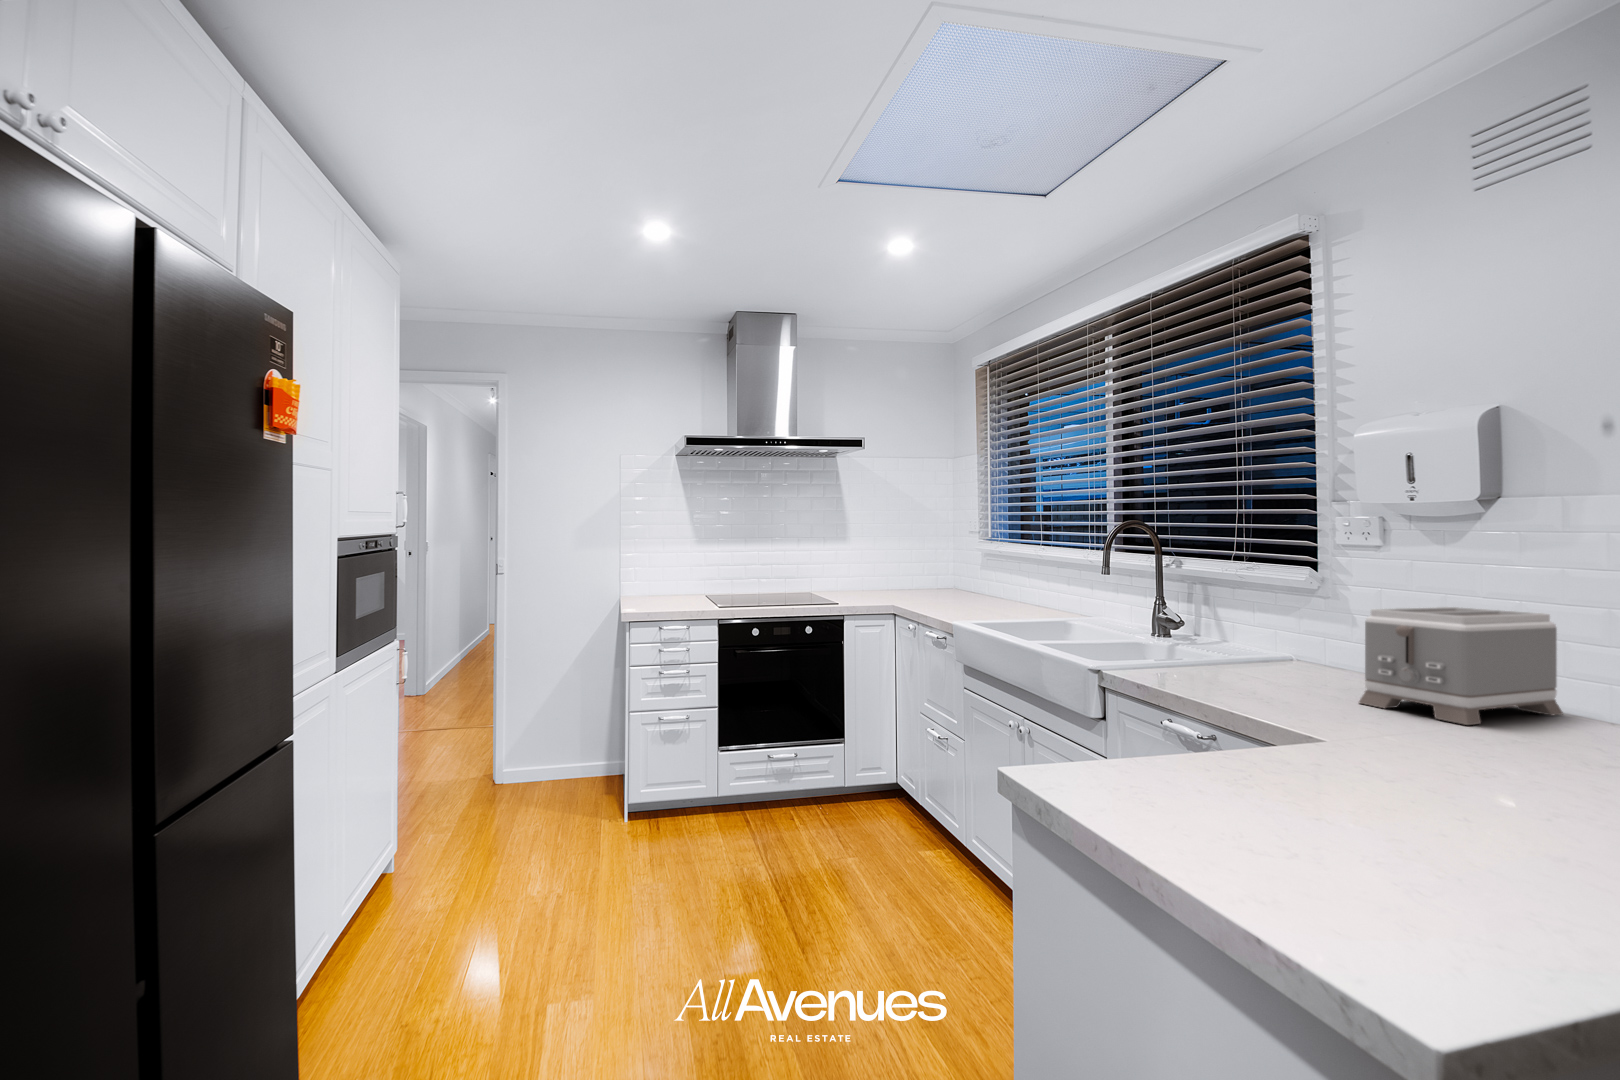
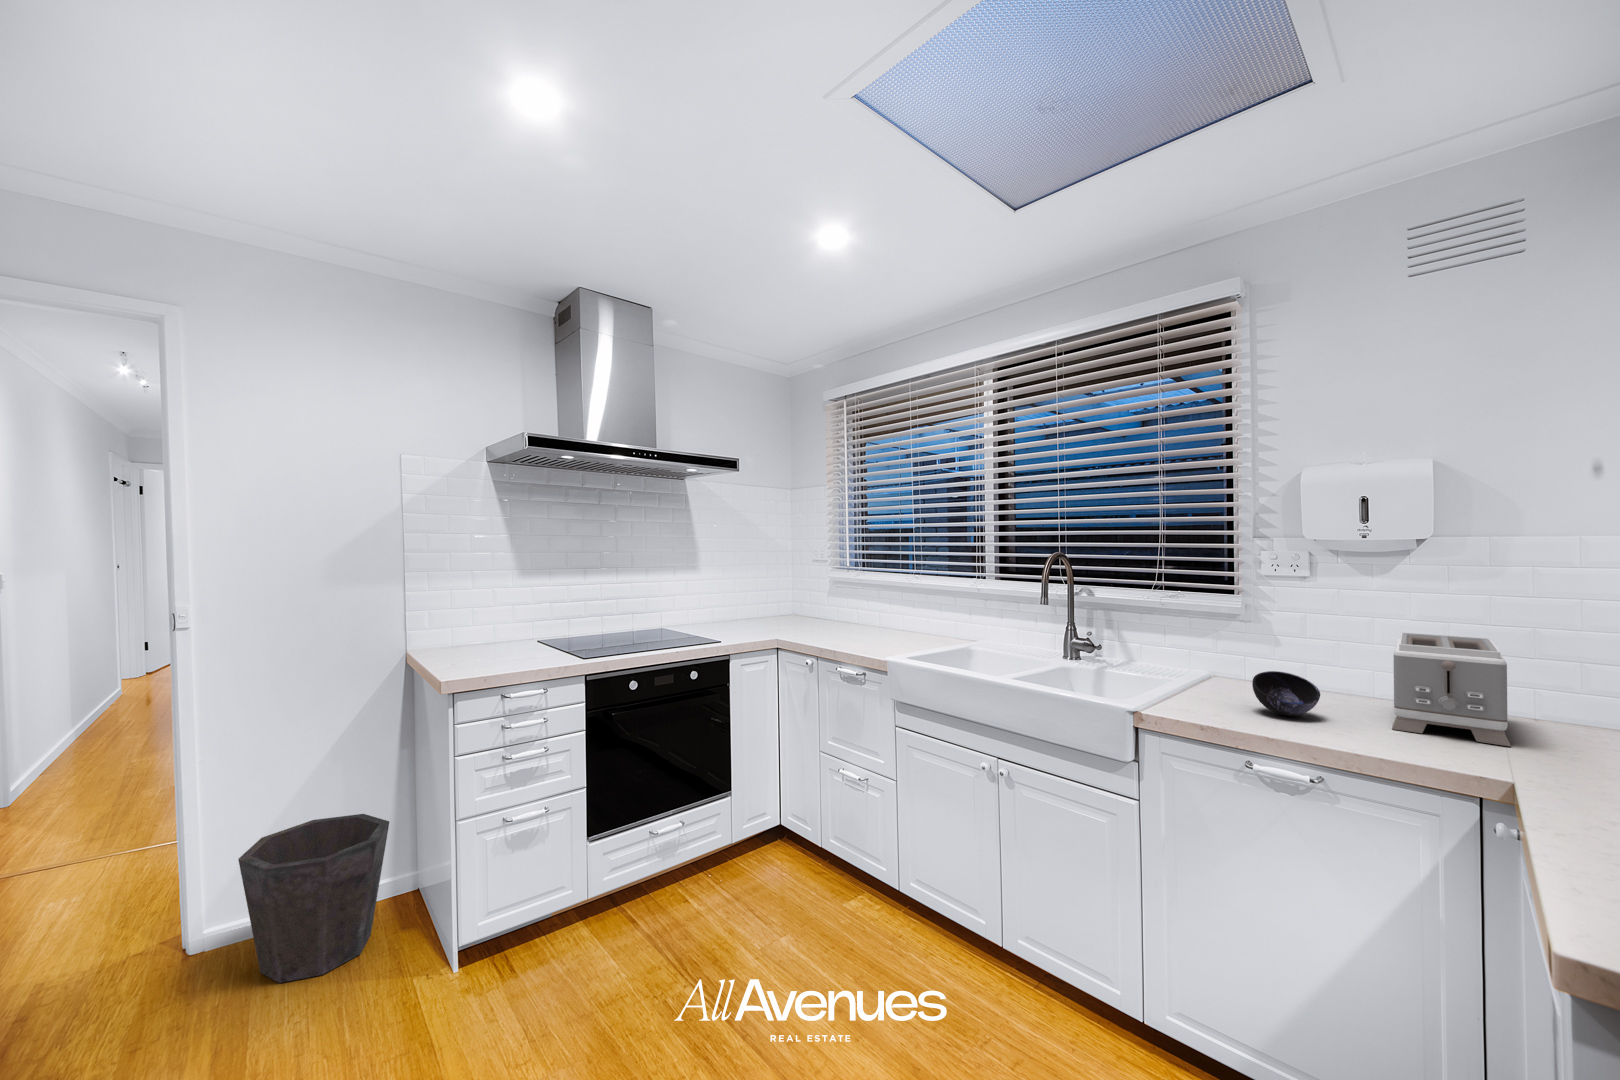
bowl: none [1228,641,1297,685] -> present [1252,671,1320,716]
waste bin: none [515,707,600,804] -> present [238,814,389,983]

